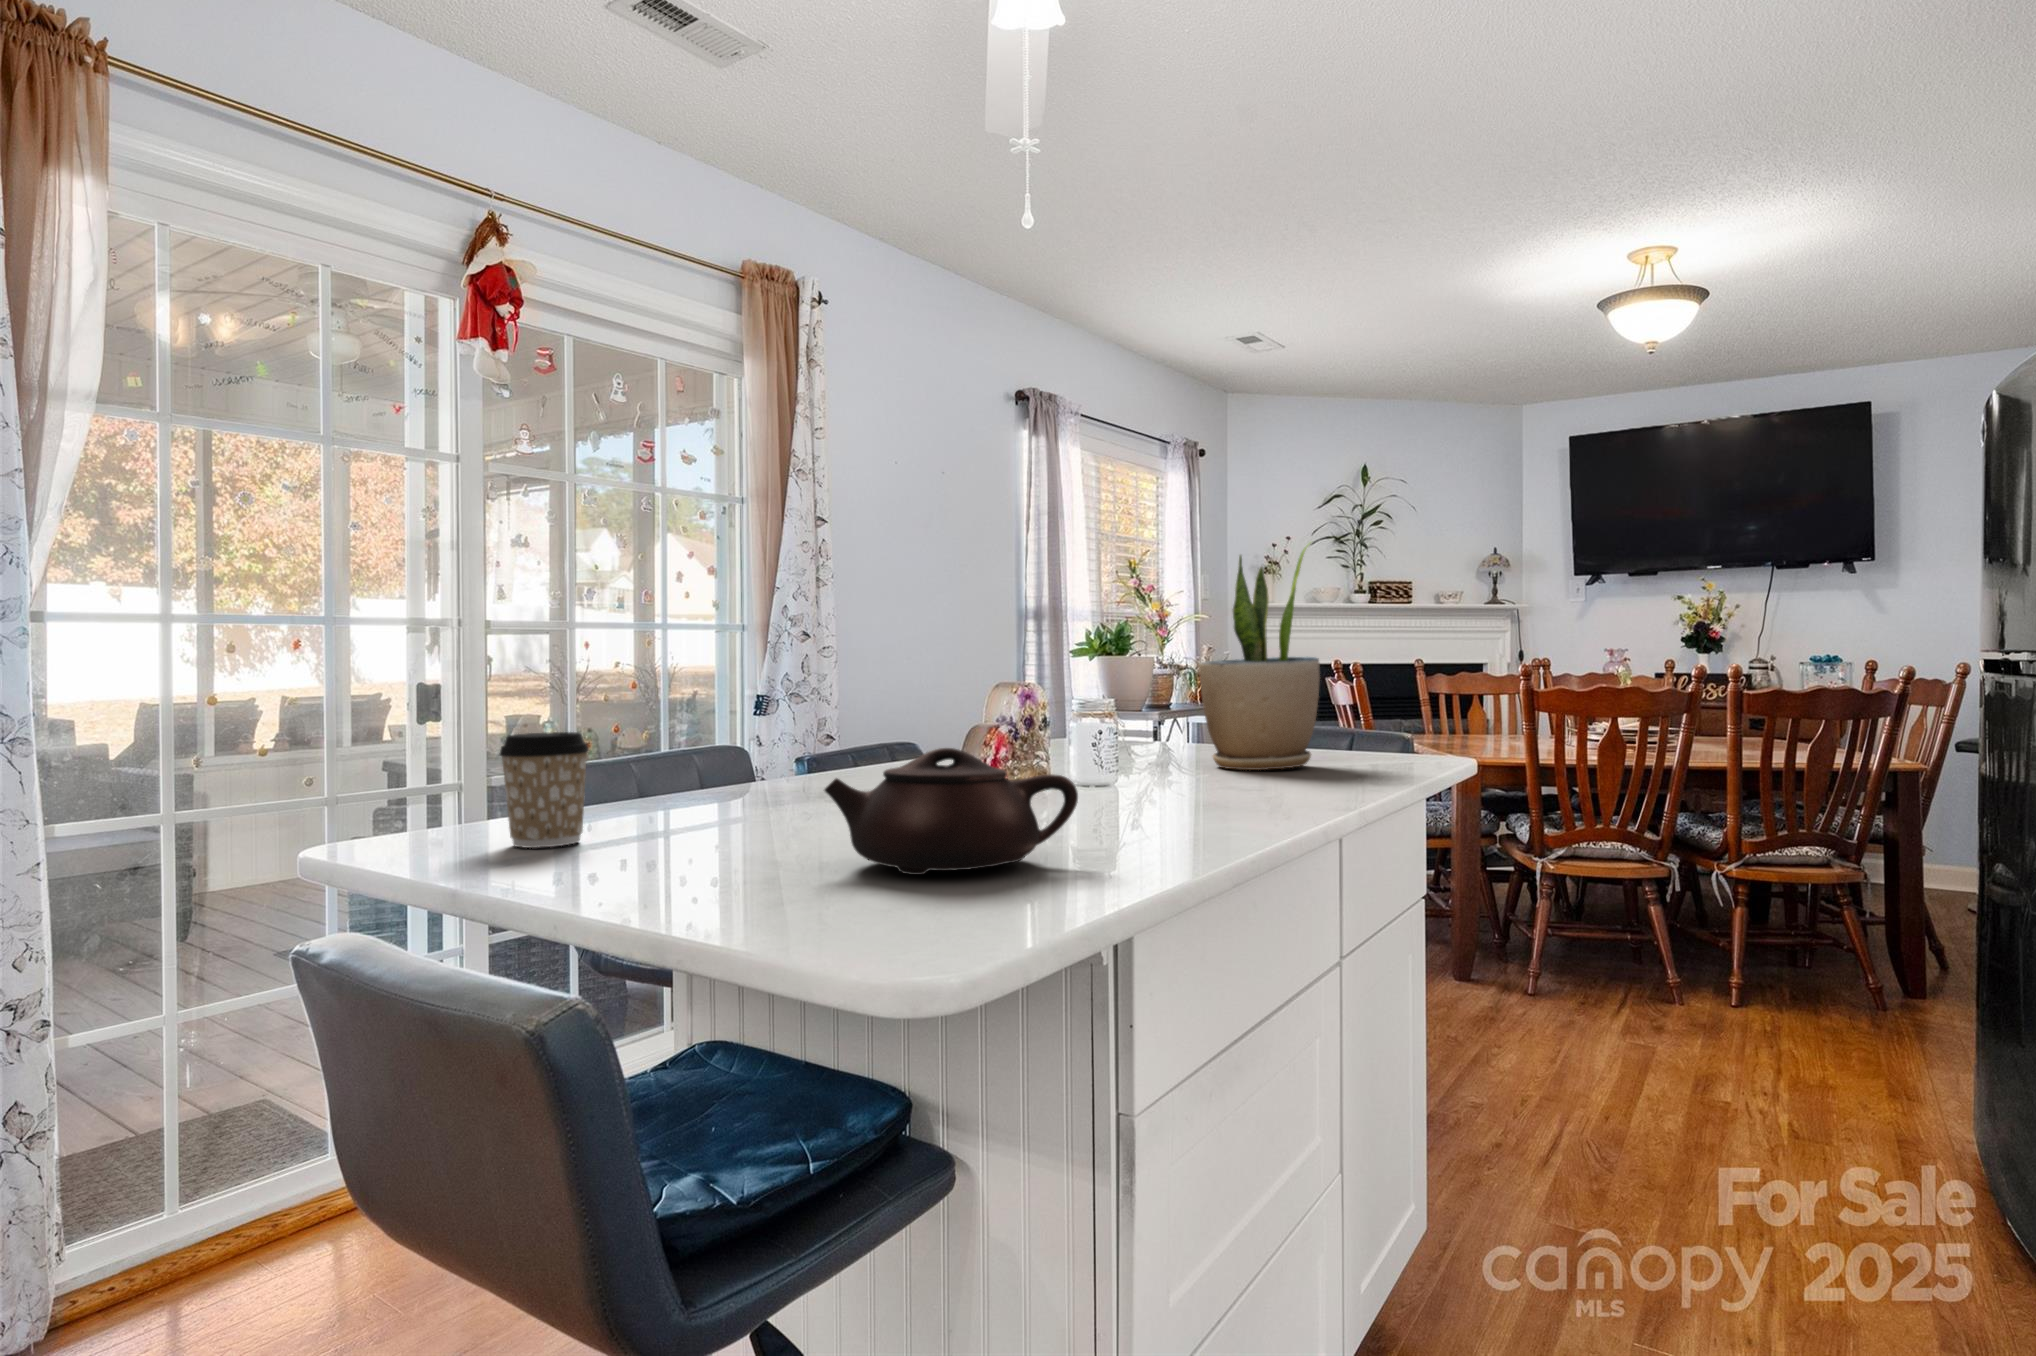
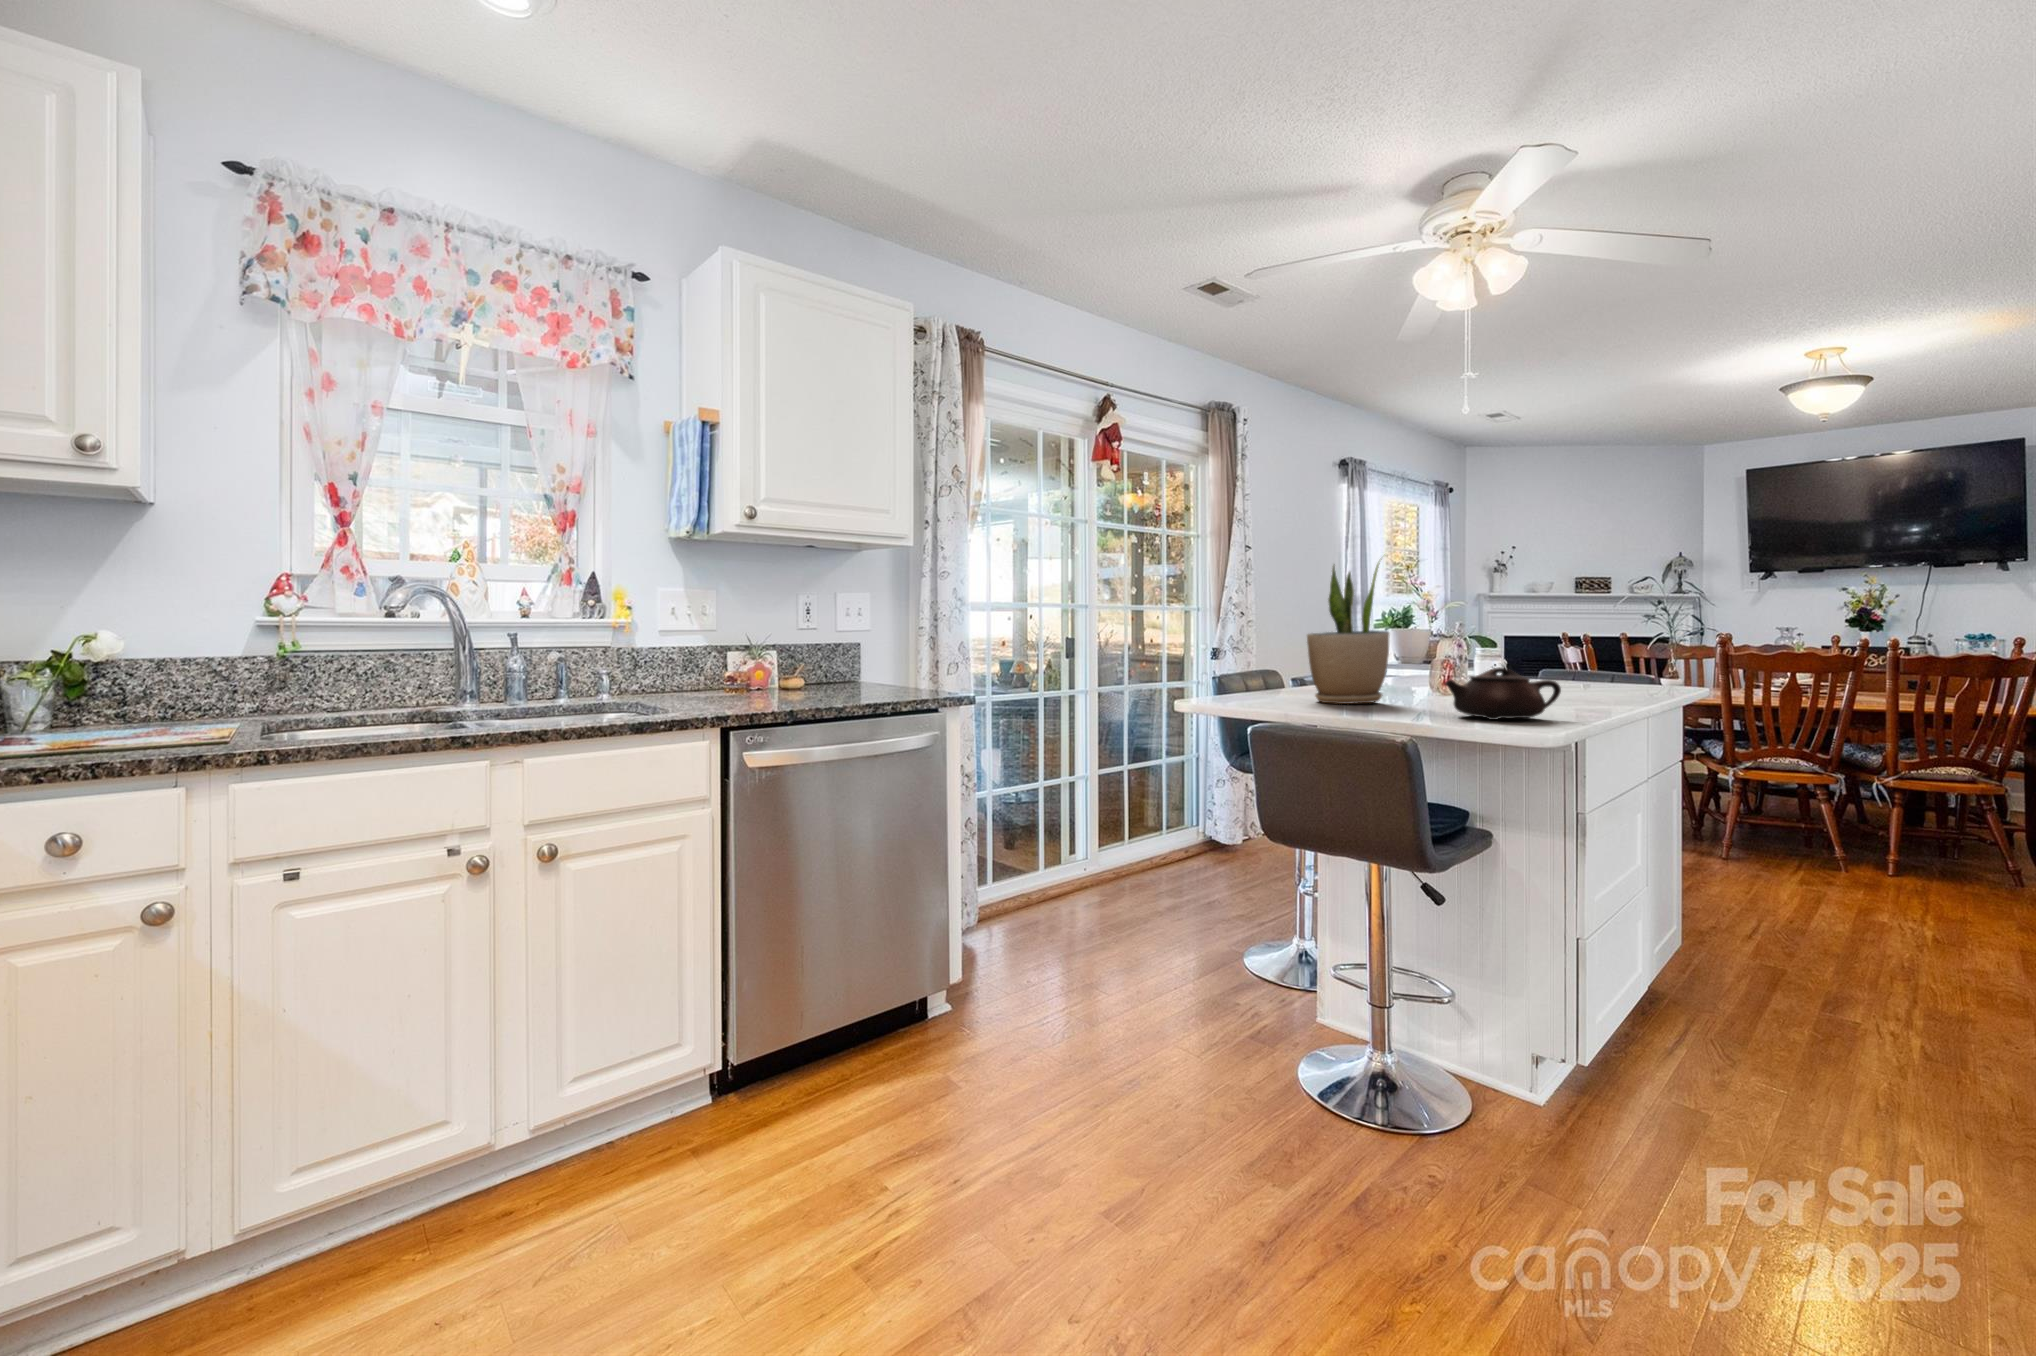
potted plant: present [1199,543,1320,770] -> present [1307,562,1390,704]
coffee cup: present [499,732,589,848] -> none [1268,660,1307,708]

